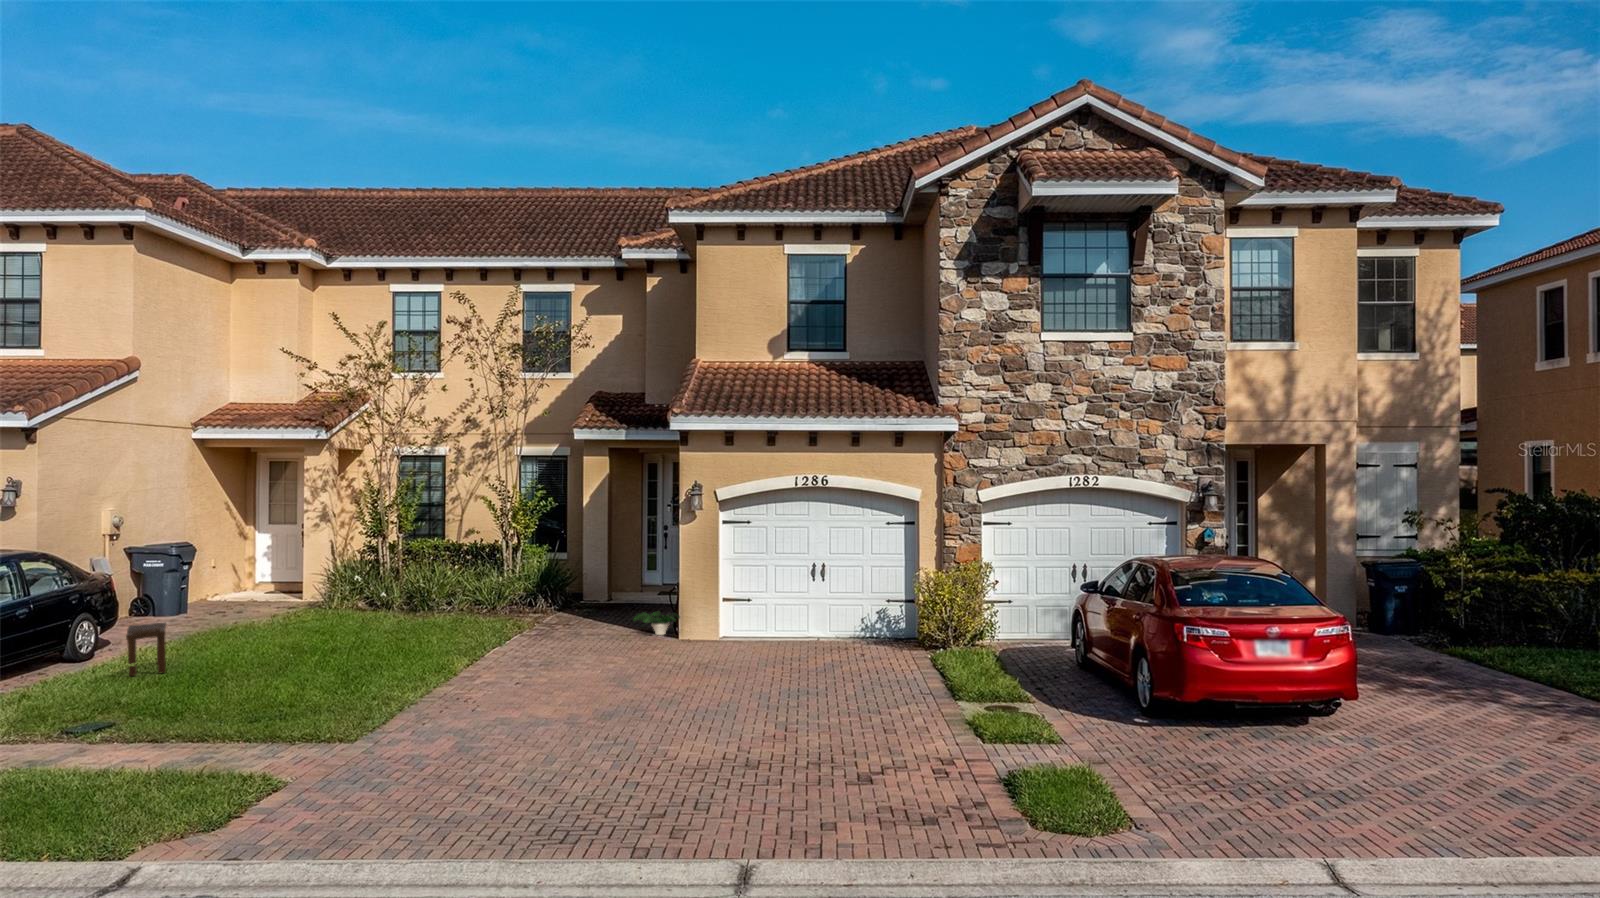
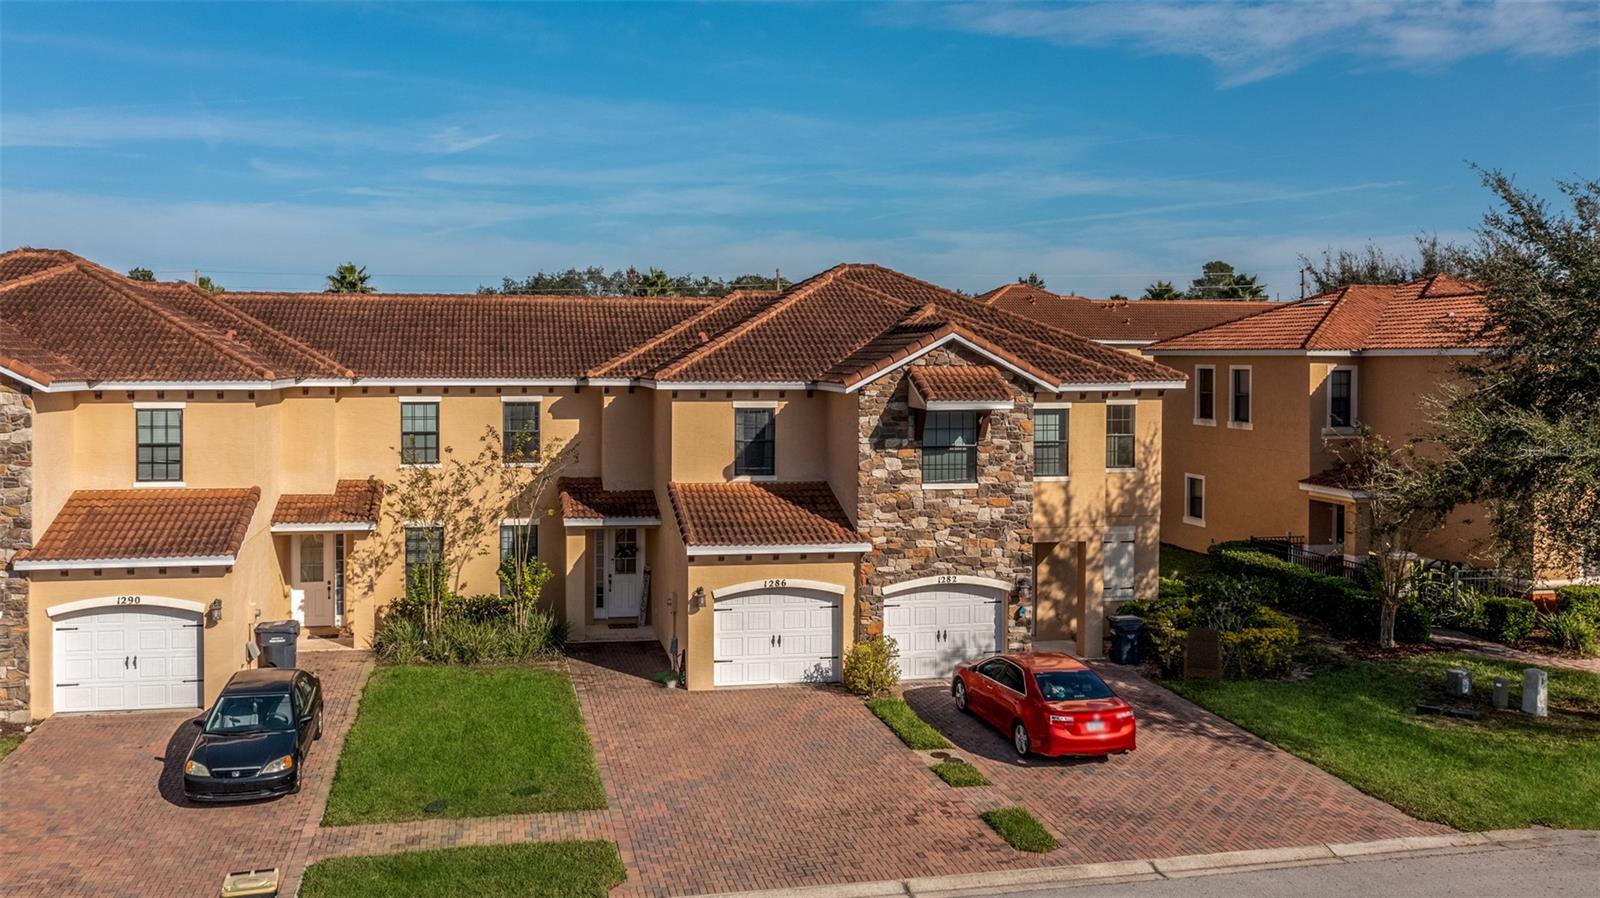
lounge chair: none [1494,554,1569,654] -> present [1184,627,1223,688]
bench: present [126,623,166,676] -> none [323,710,365,756]

